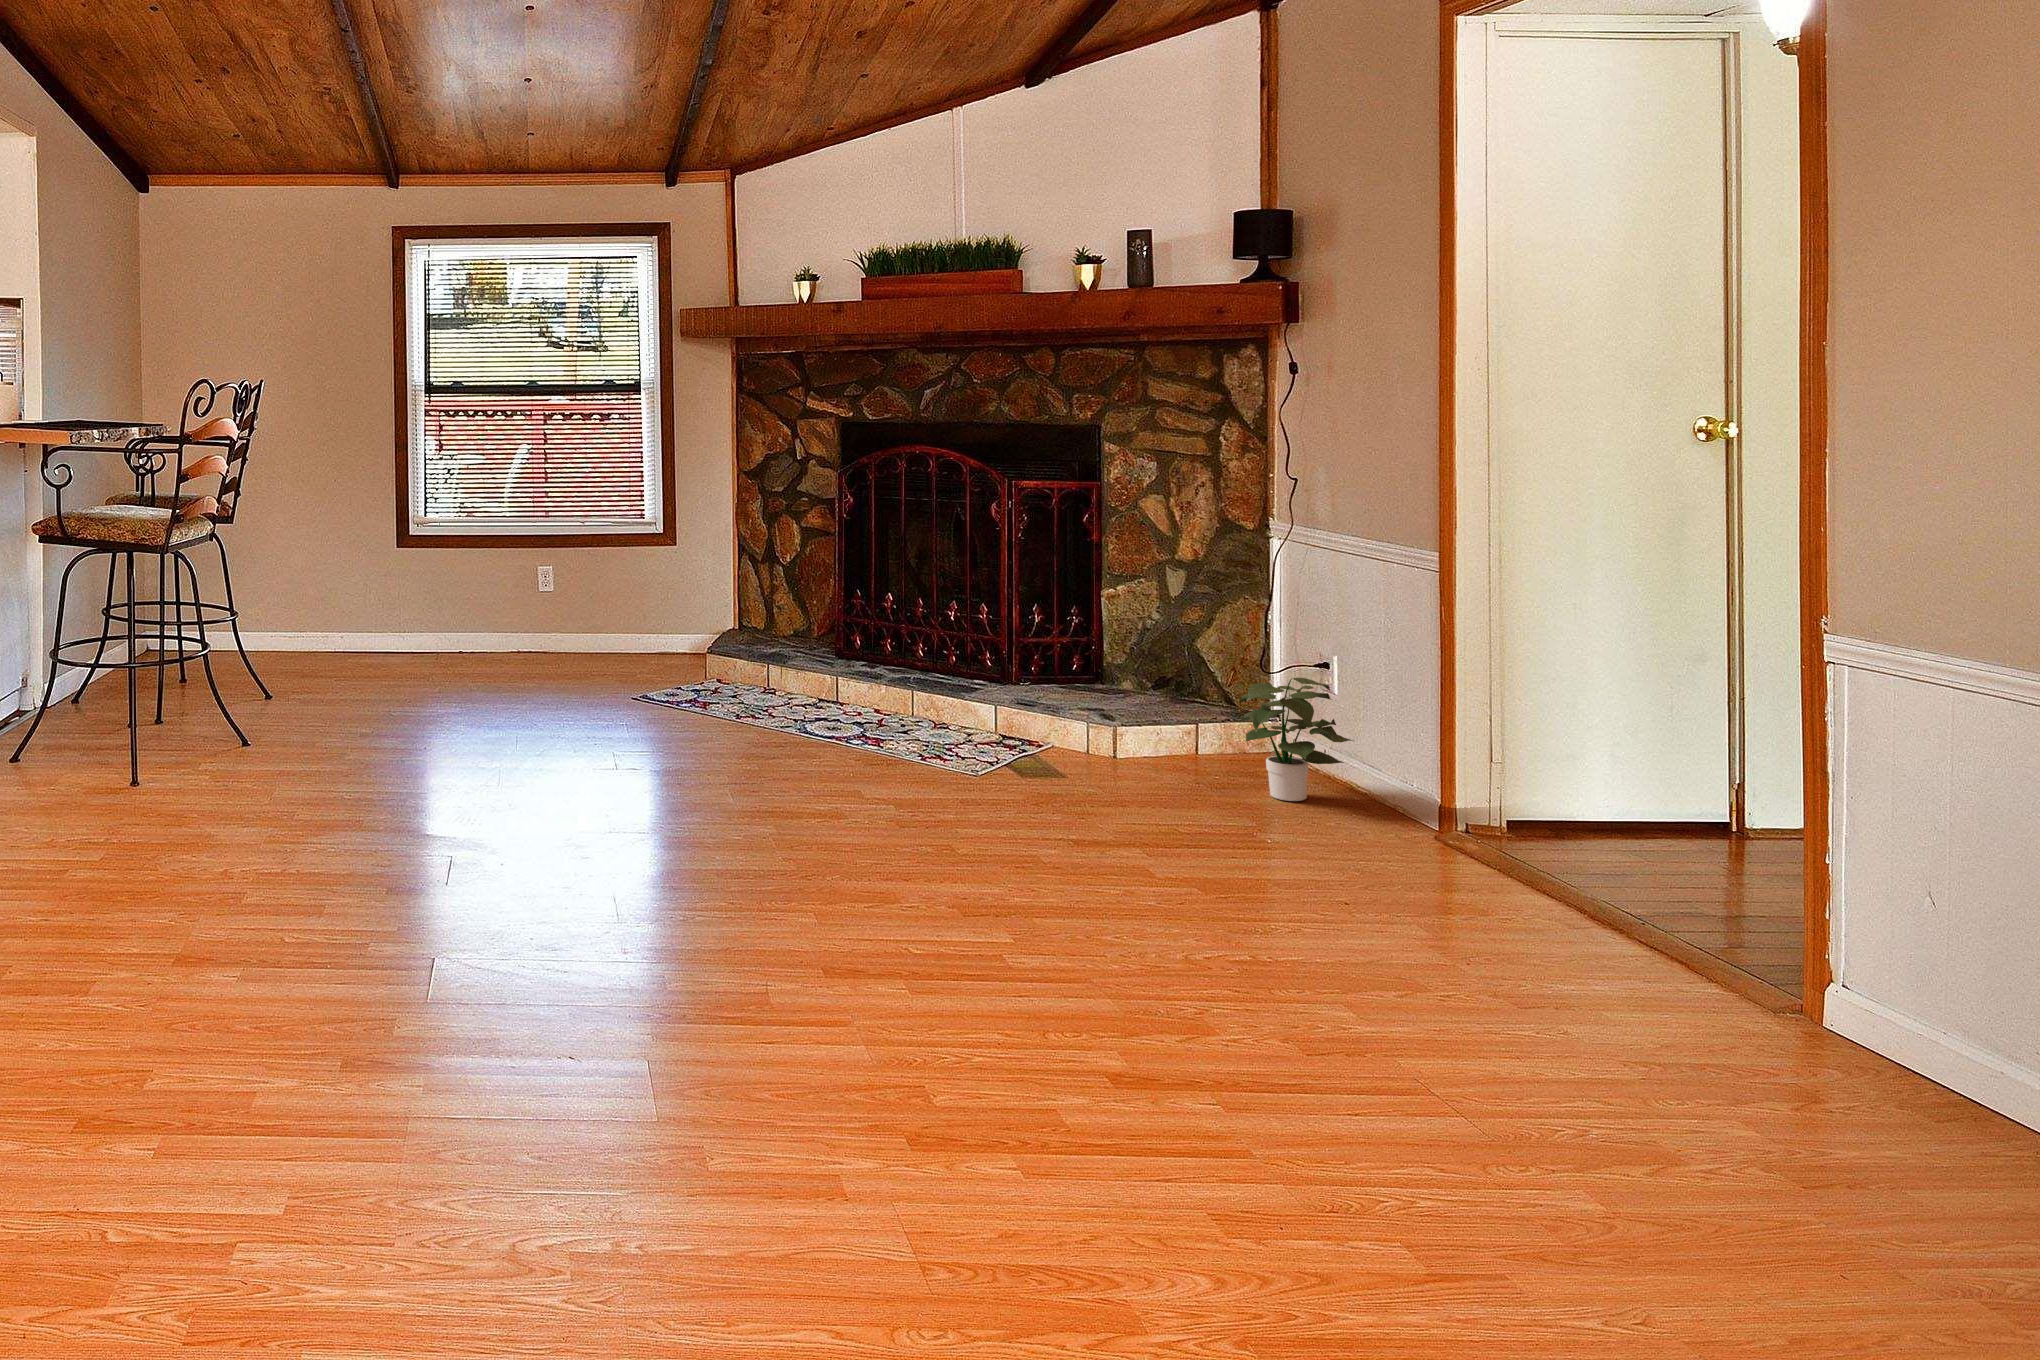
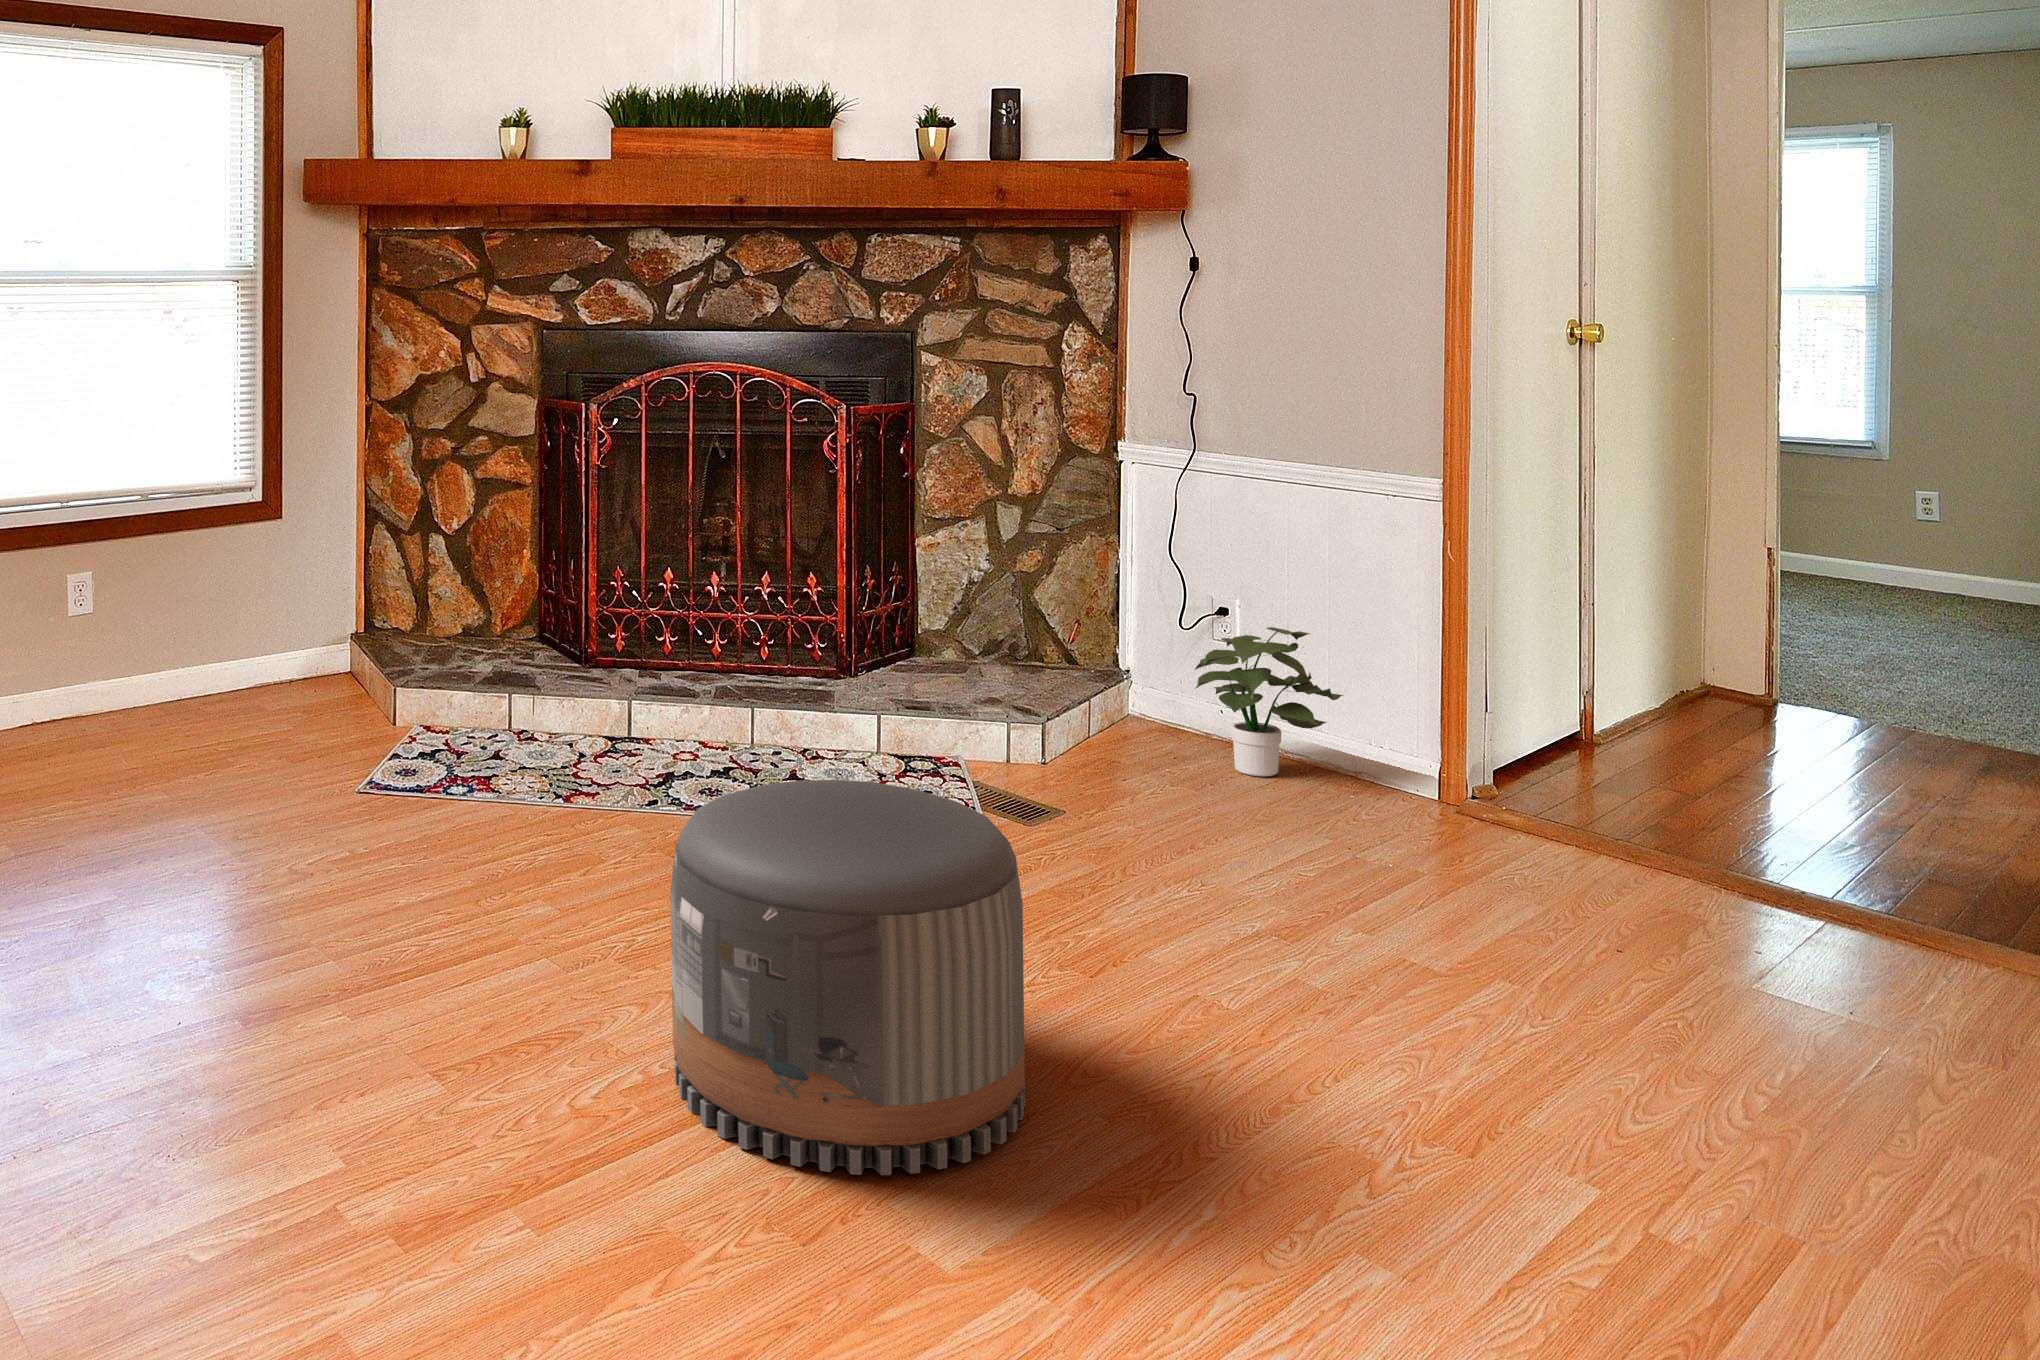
pouf: none [553,705,751,908] -> present [670,780,1025,1175]

